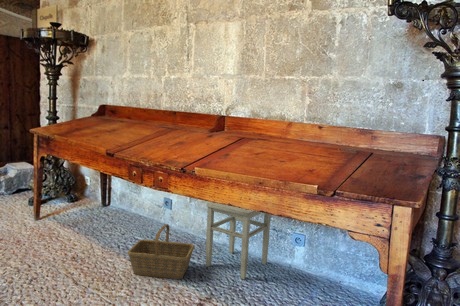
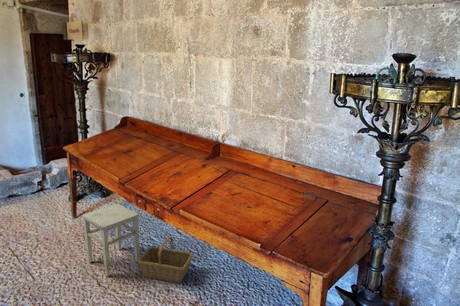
stool: present [206,202,271,279] -> present [82,204,140,276]

